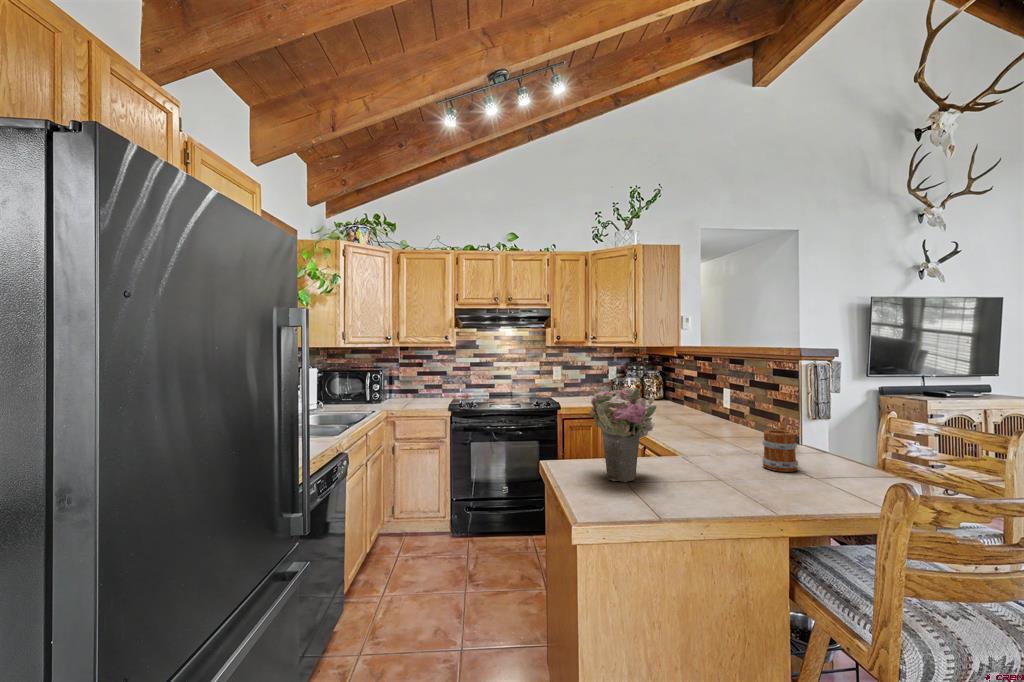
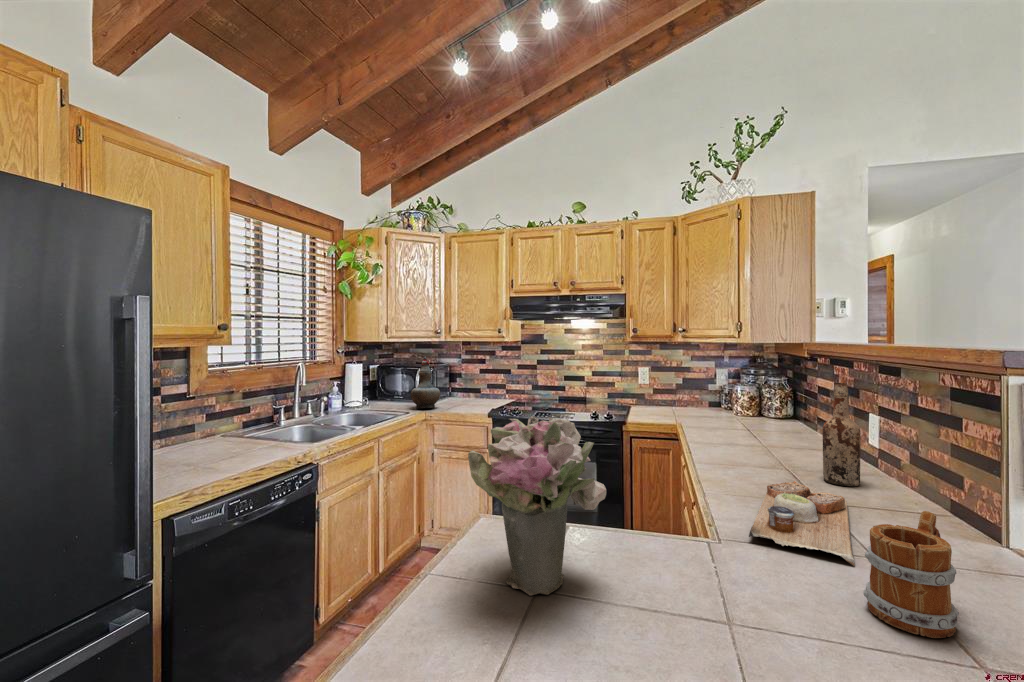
decorative vase: none [366,360,393,408] -> present [411,357,440,409]
wine bottle: none [707,370,727,430] -> present [823,383,861,486]
cutting board: none [688,427,749,457] -> present [749,481,855,566]

